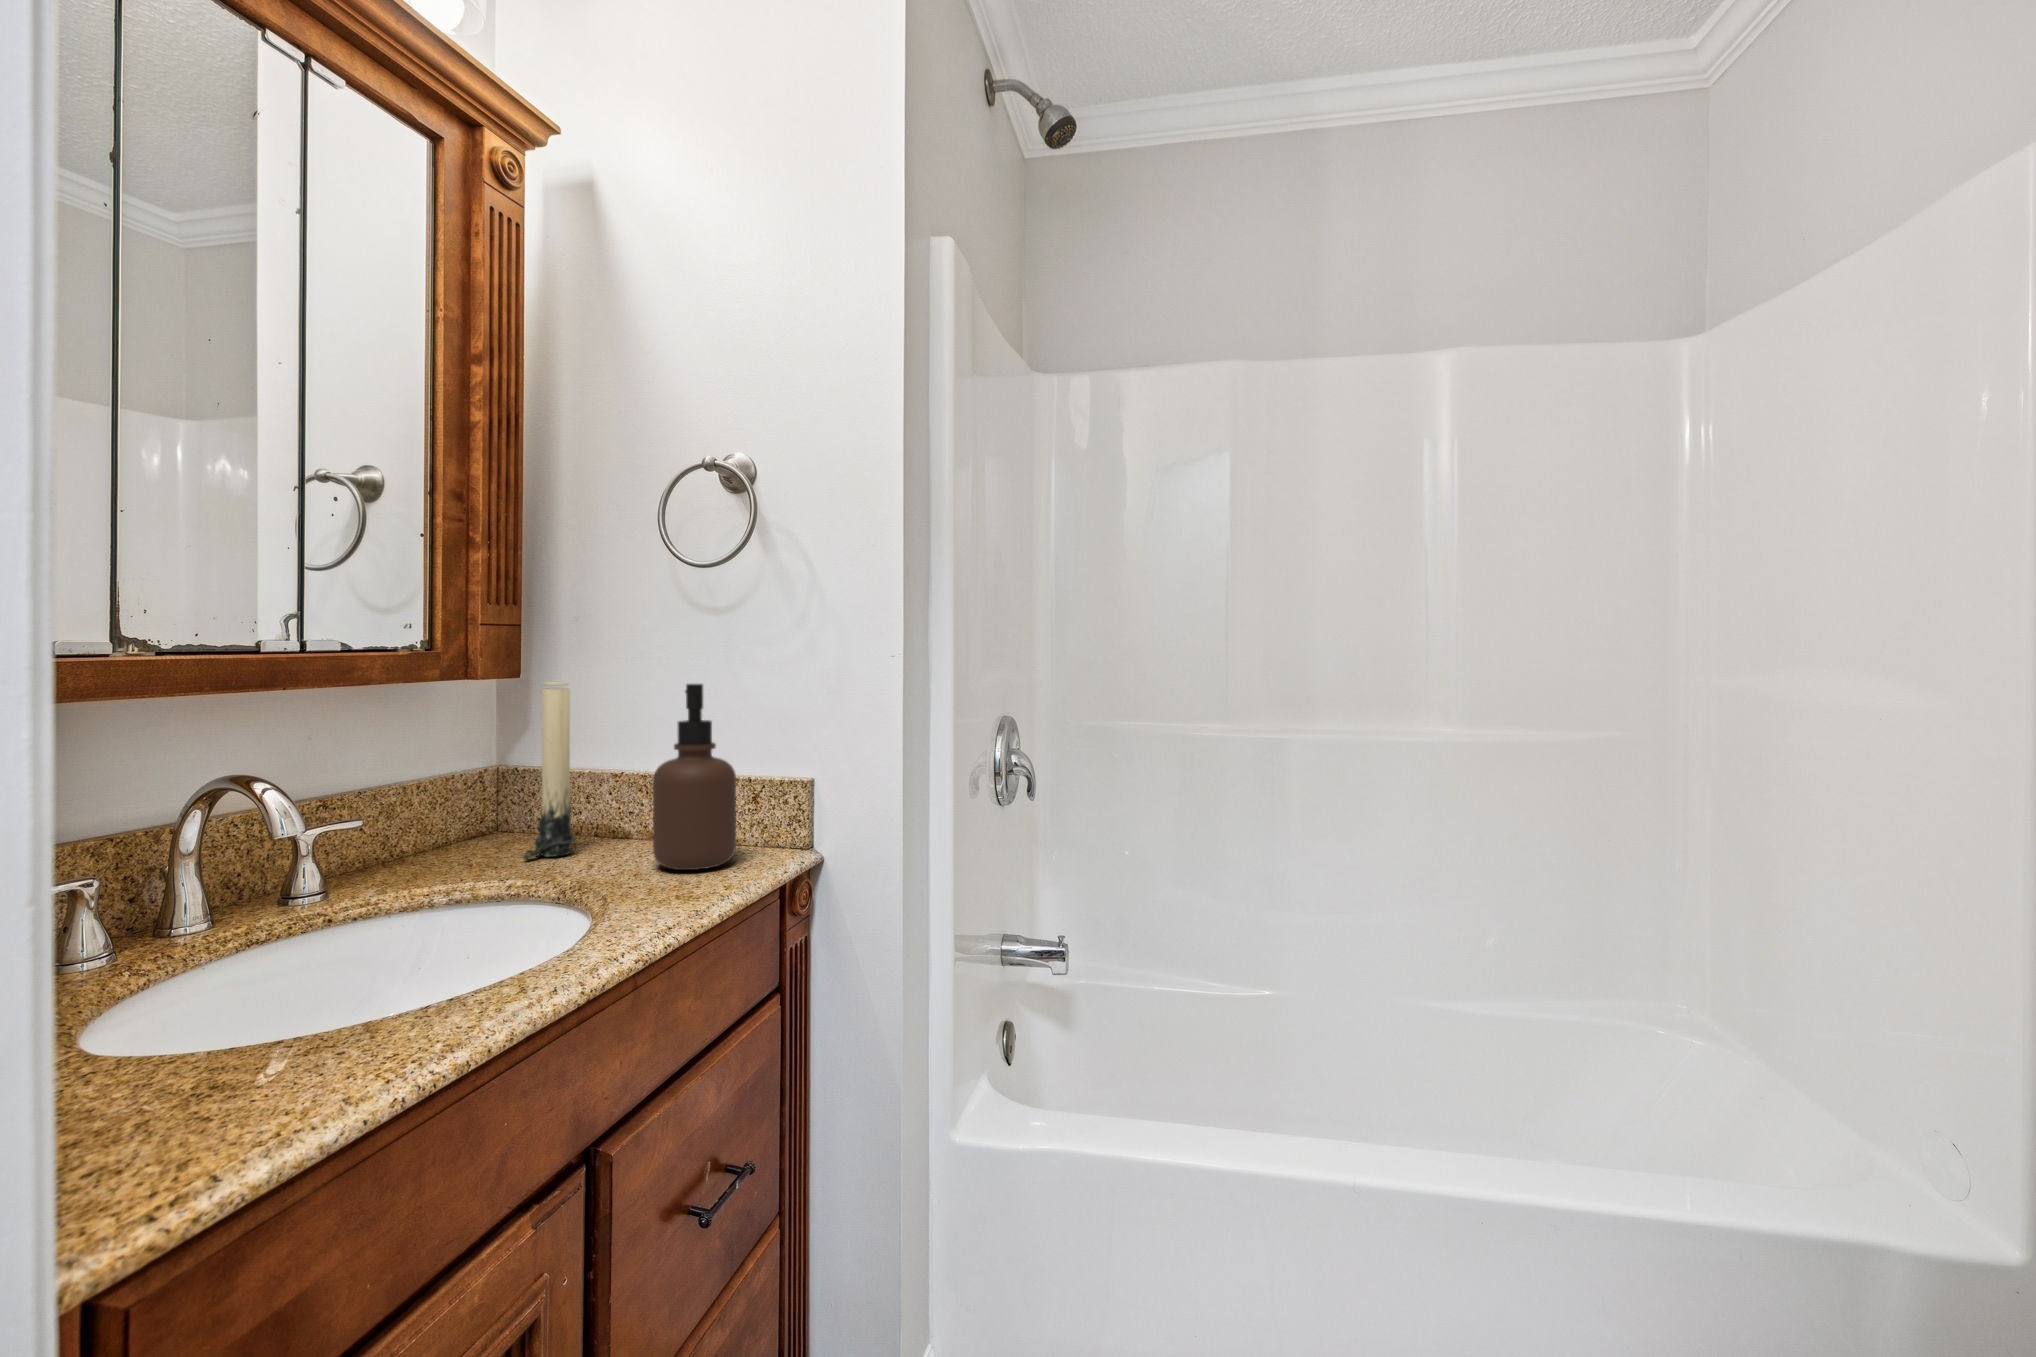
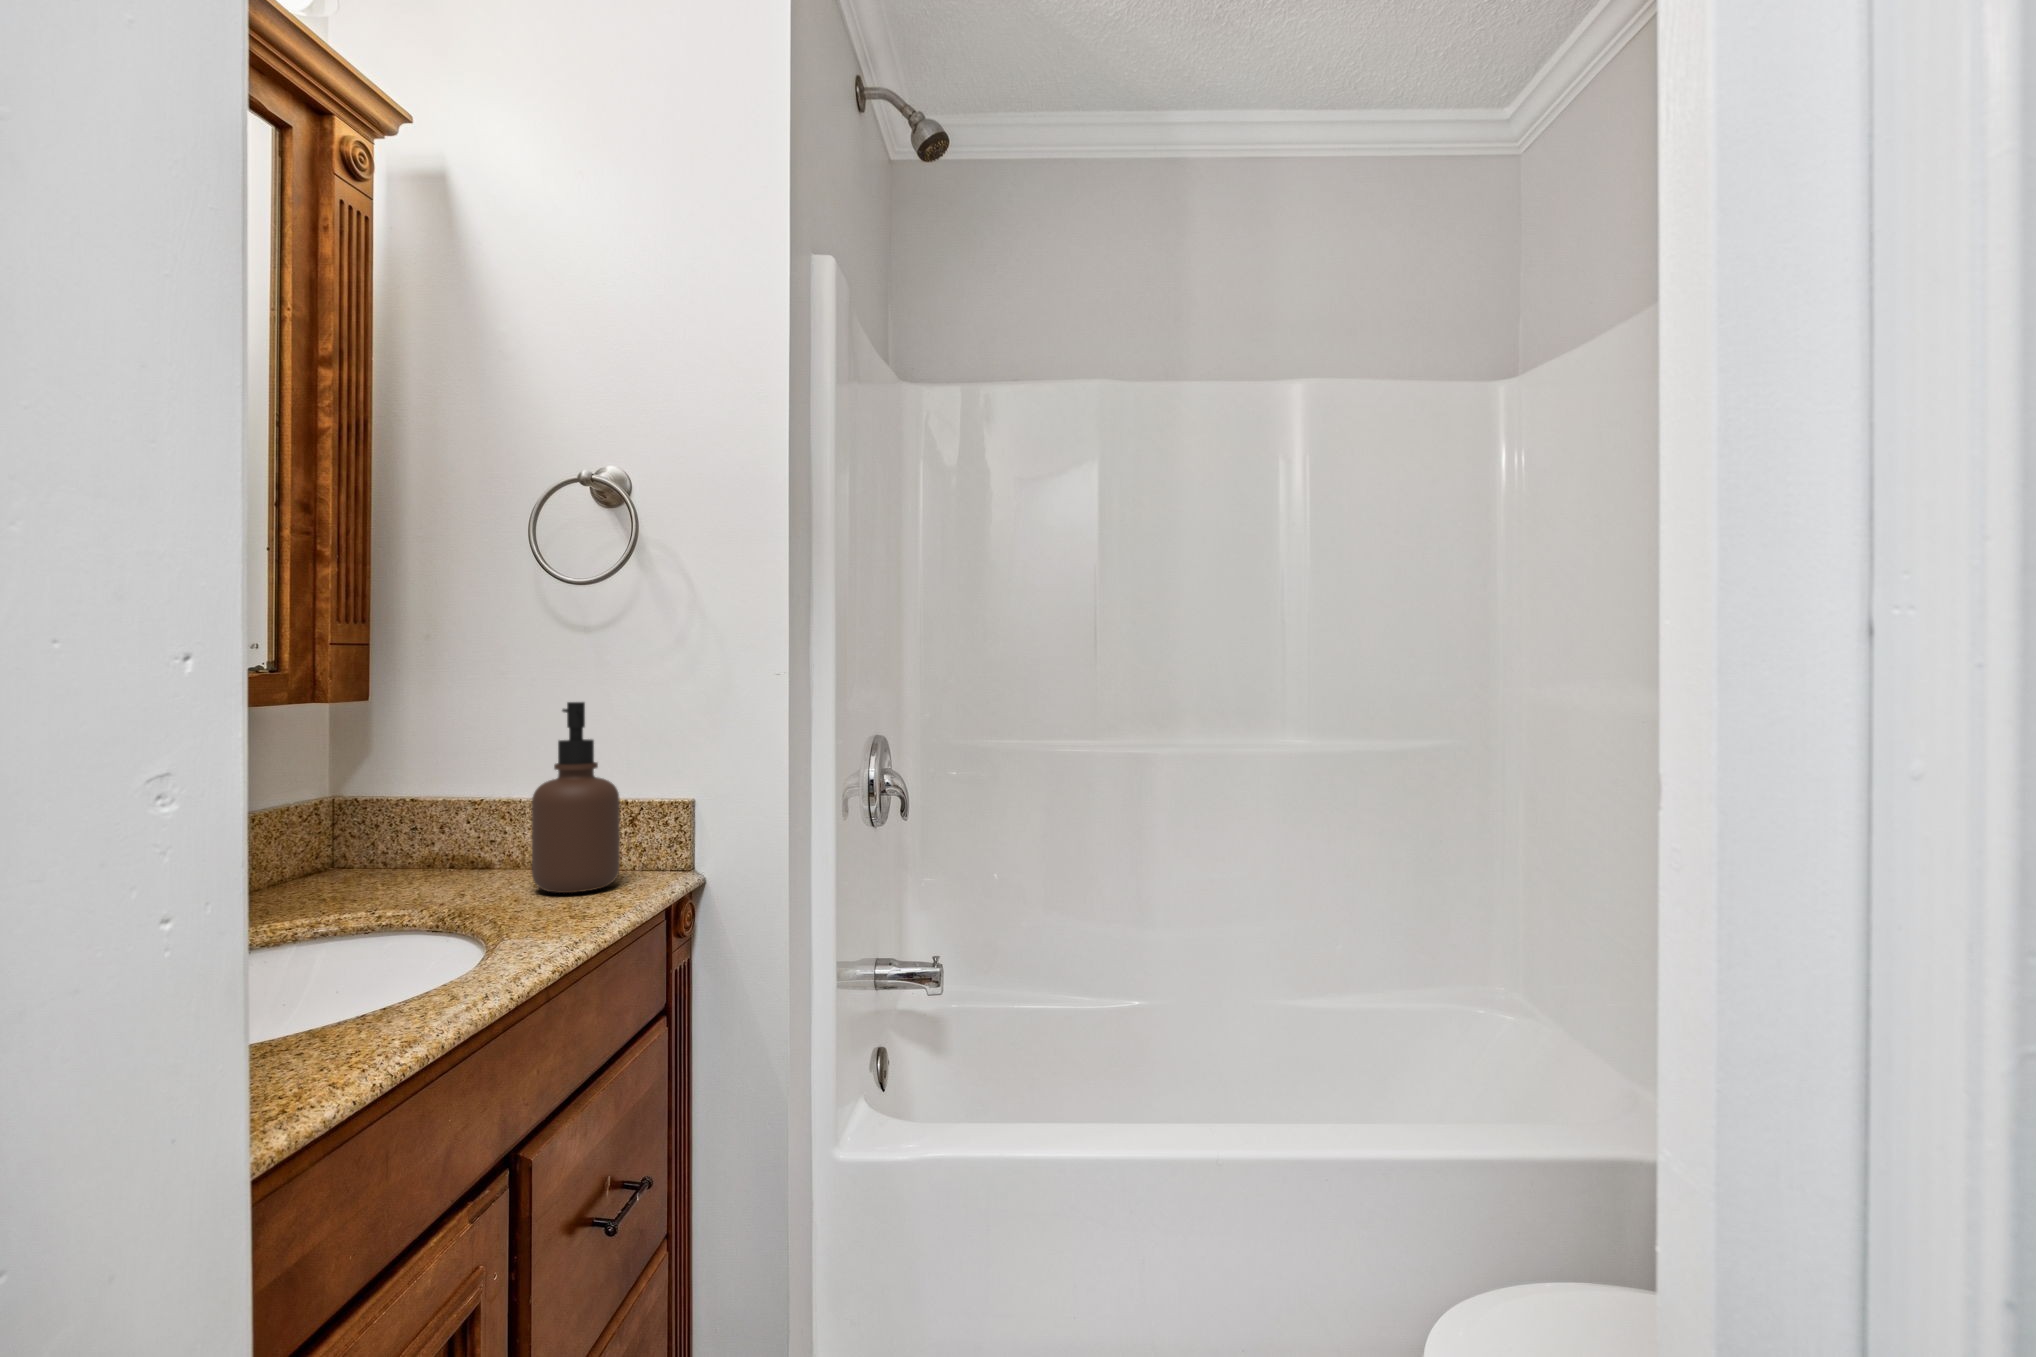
candle: present [523,682,576,860] -> none [382,702,439,891]

